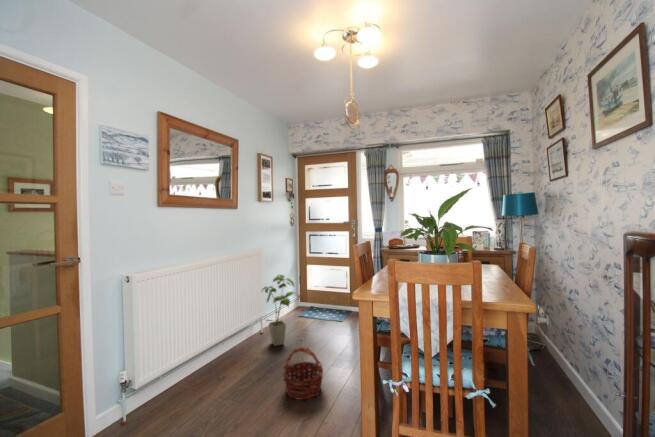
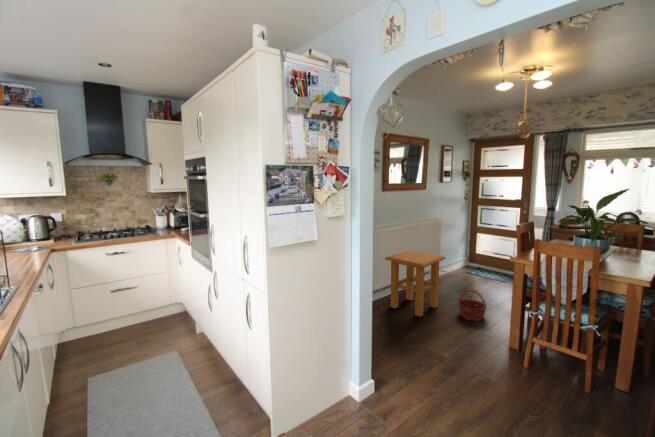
house plant: present [262,275,294,346] -> none [441,240,468,290]
side table: none [156,297,262,415] -> present [385,250,445,317]

